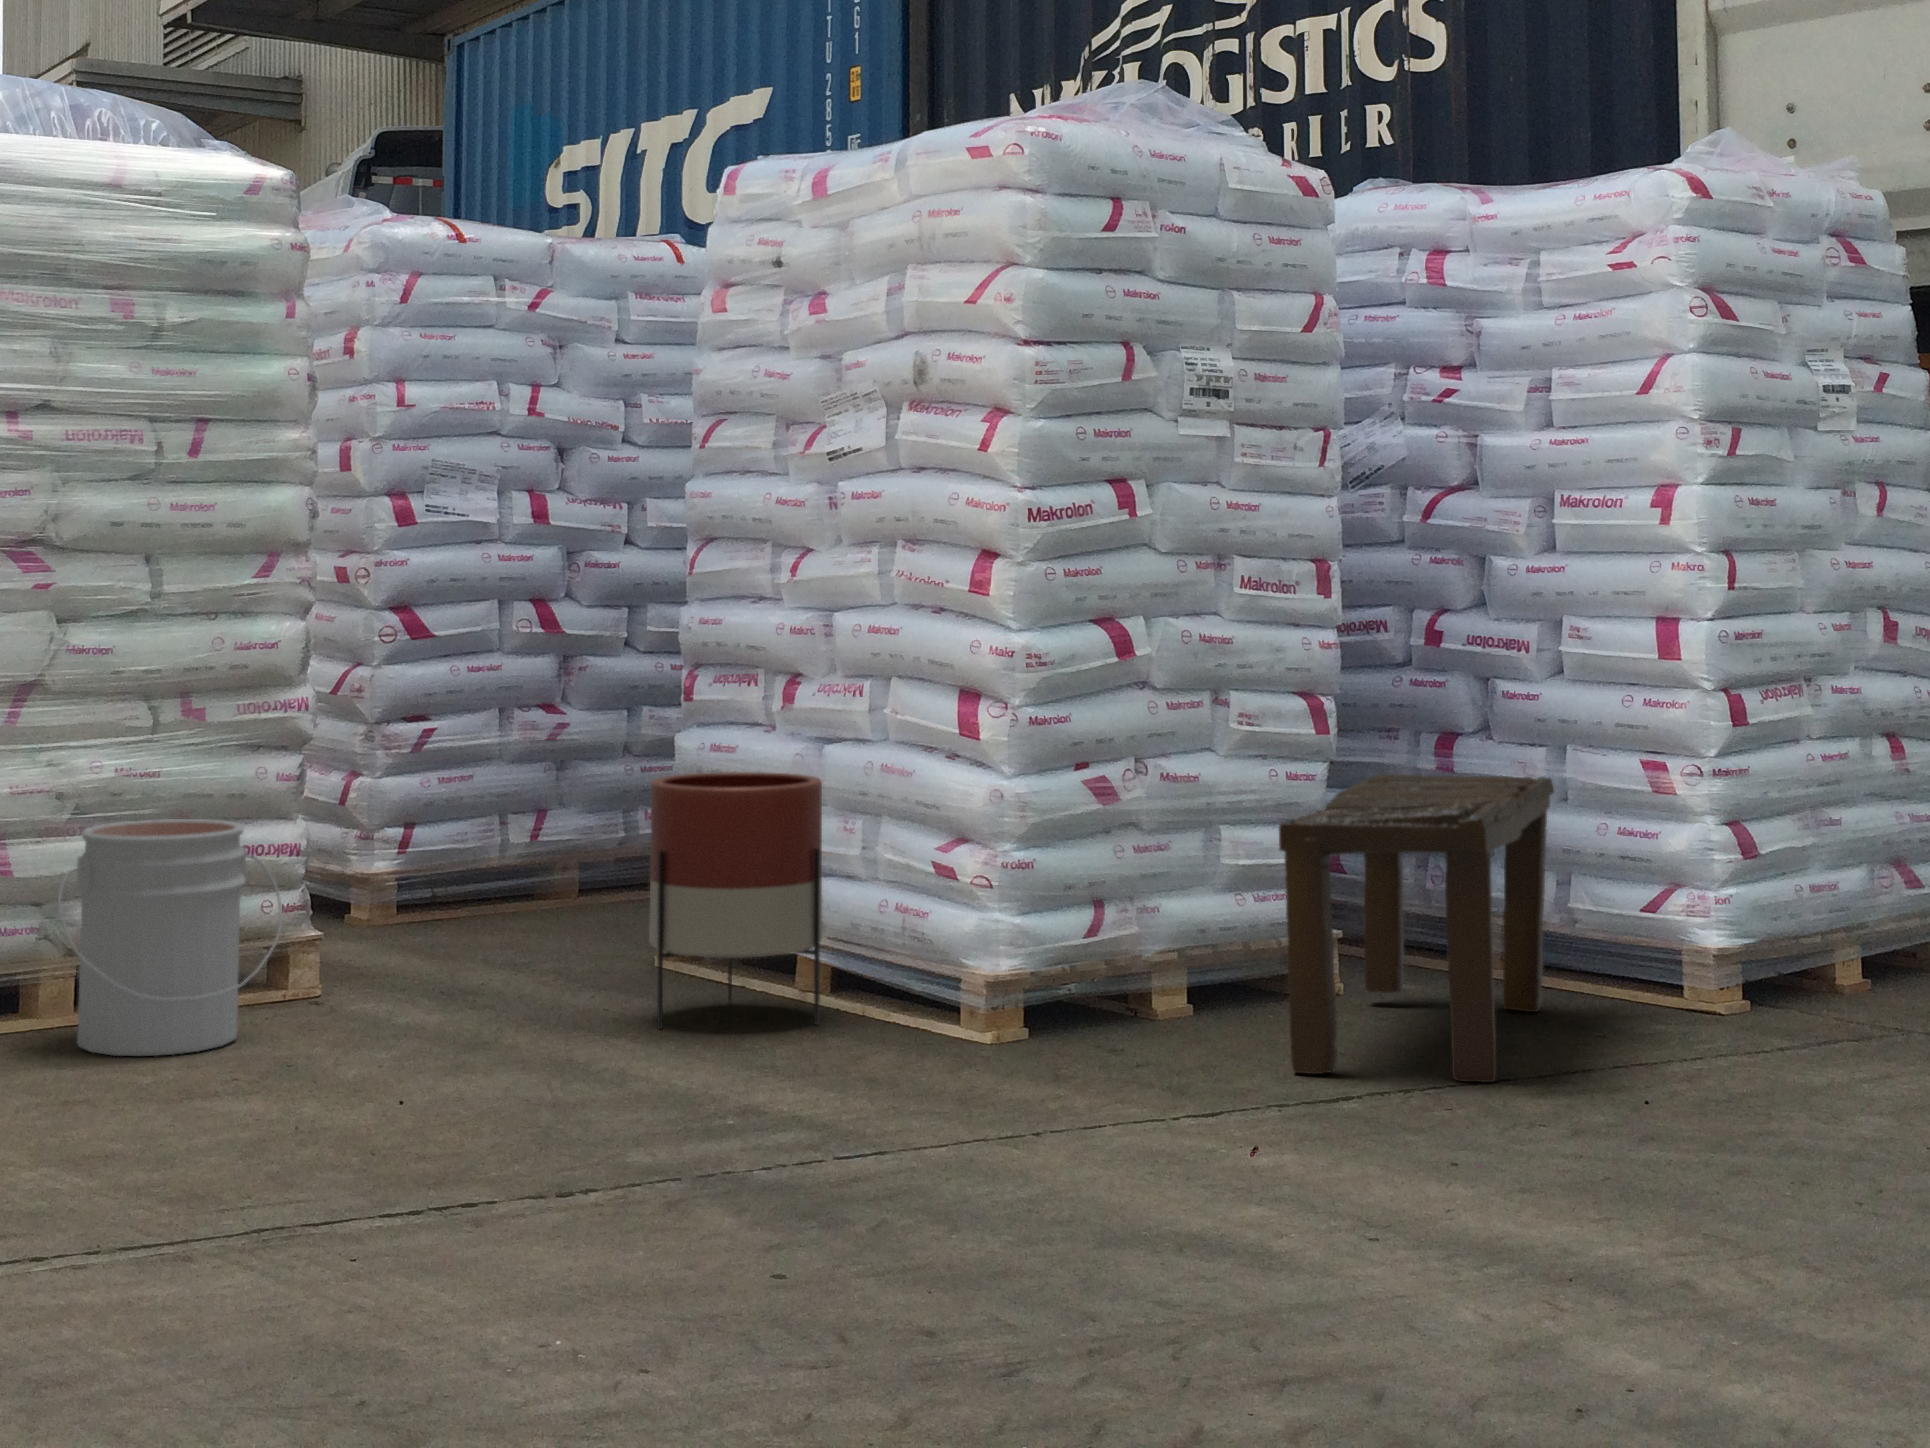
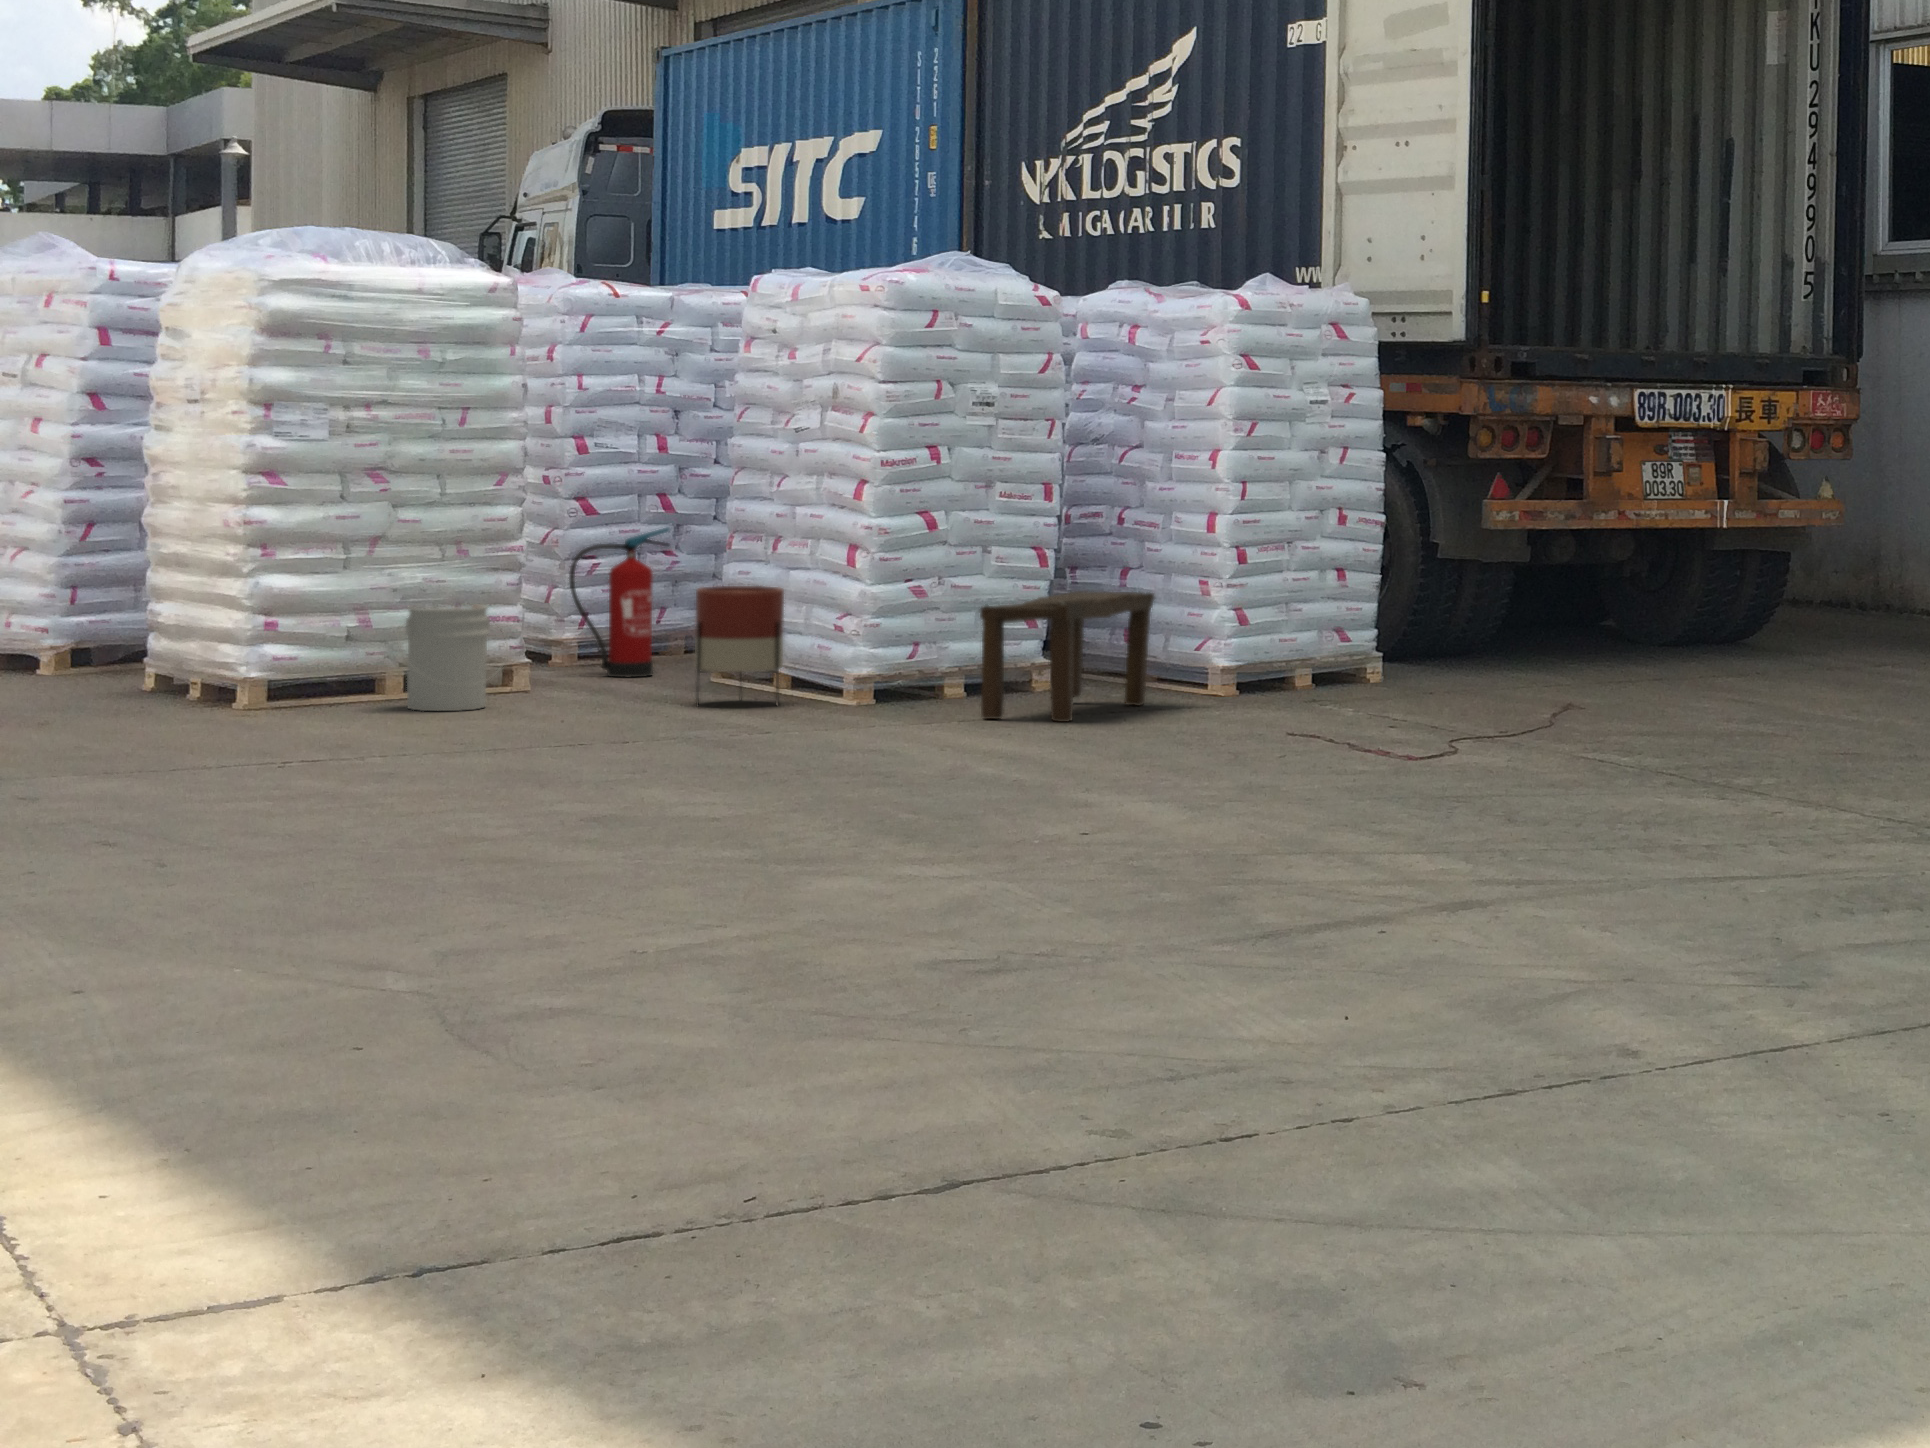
fire extinguisher: none [382,654,552,928] -> present [569,528,669,677]

